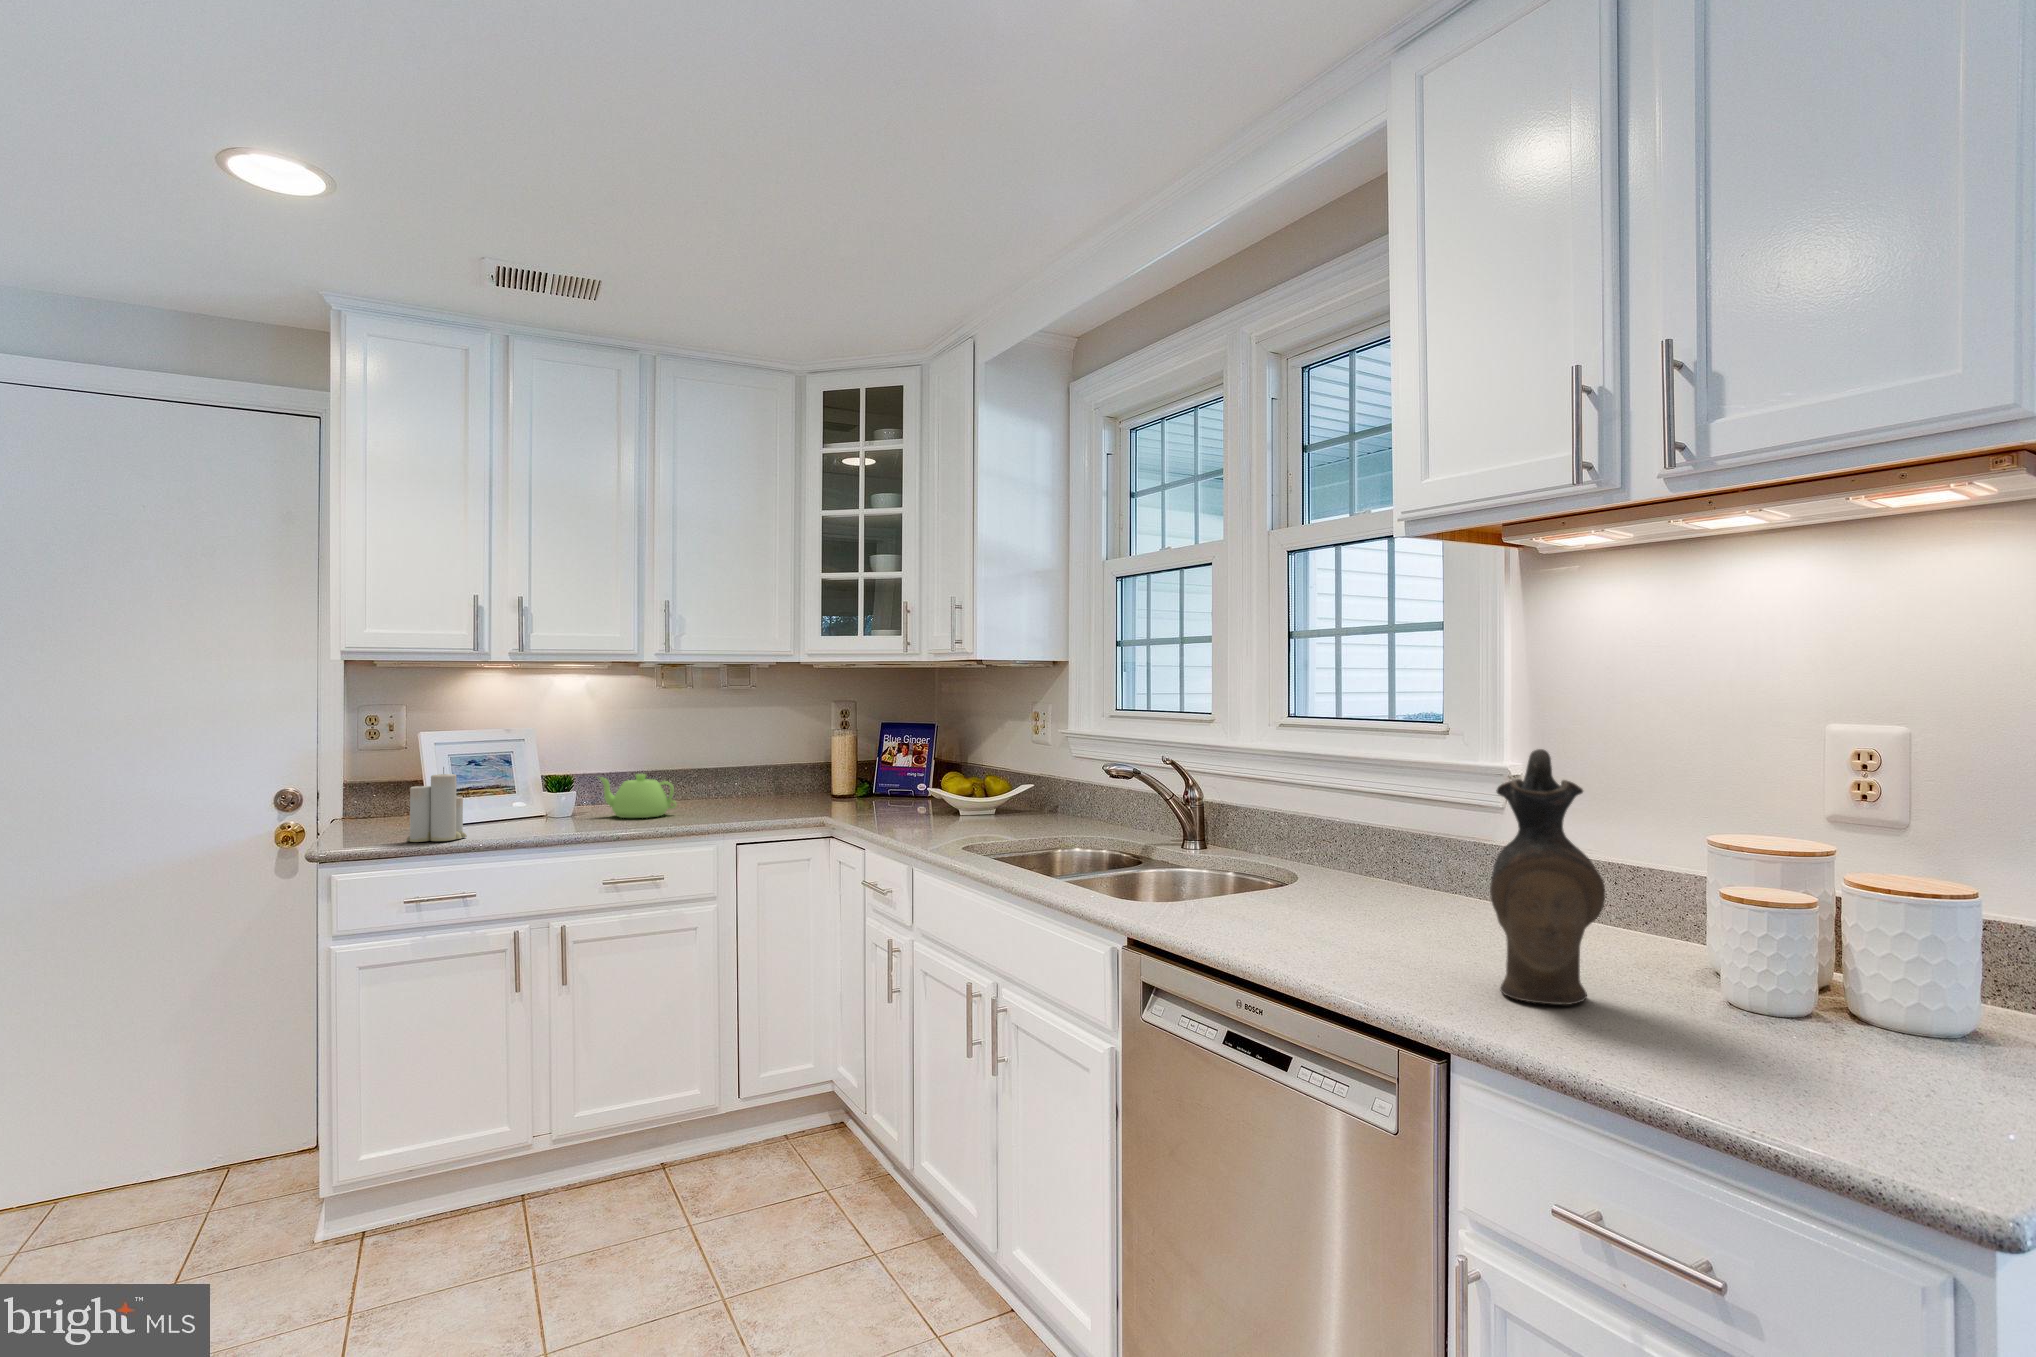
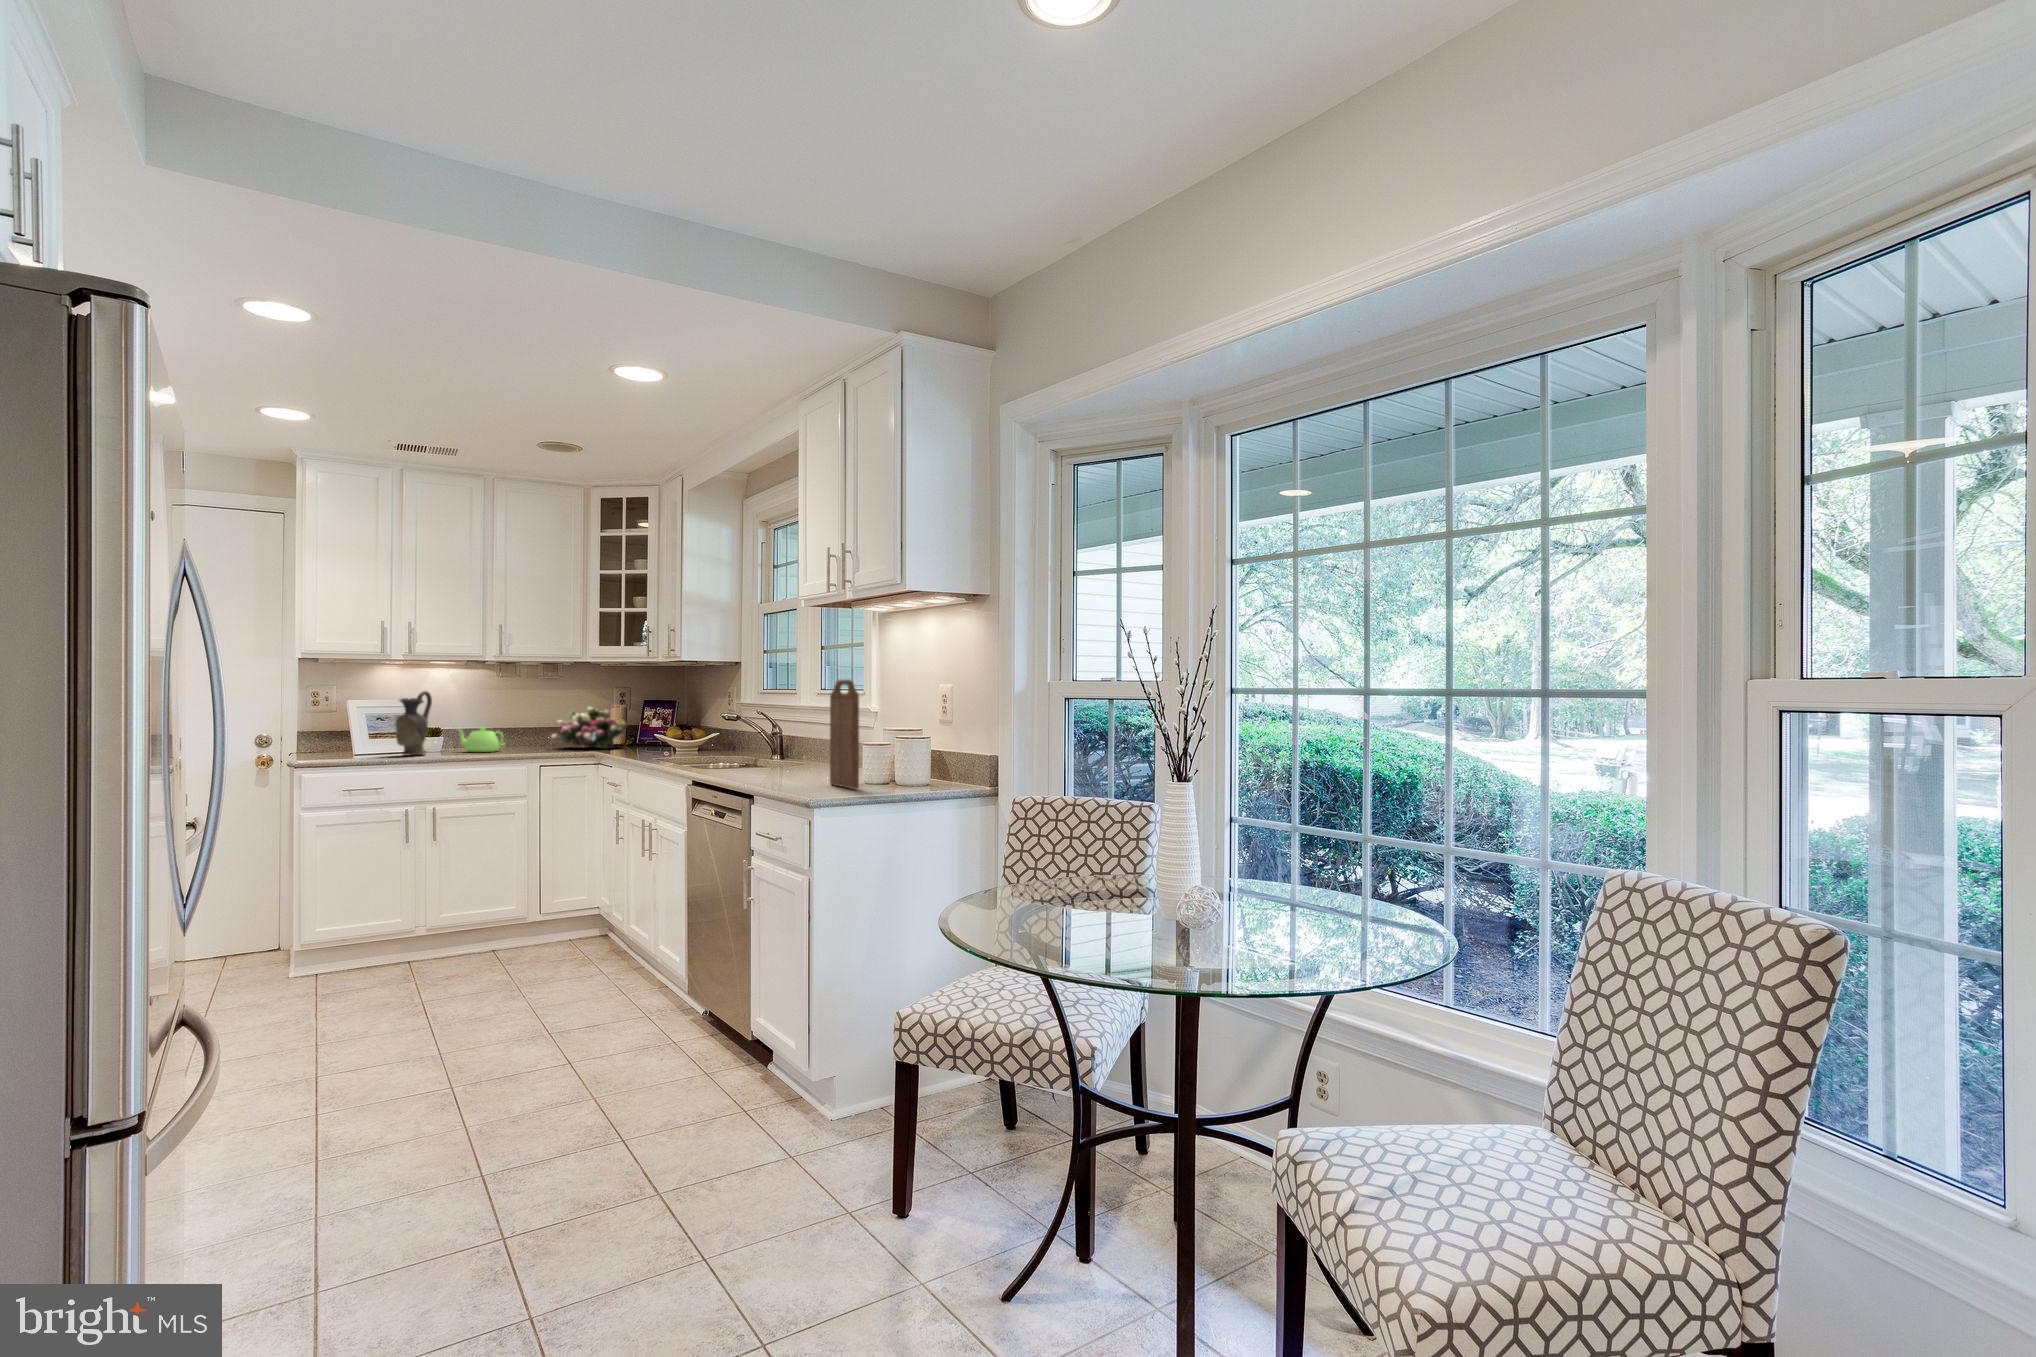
cutting board: none [1706,716,1944,1088] -> present [830,680,859,789]
flower arrangement: none [747,736,866,807] -> present [551,707,627,749]
ceramic pitcher: present [1490,749,1605,1005] -> present [395,691,432,755]
candle: present [407,768,467,842] -> none [343,718,377,759]

